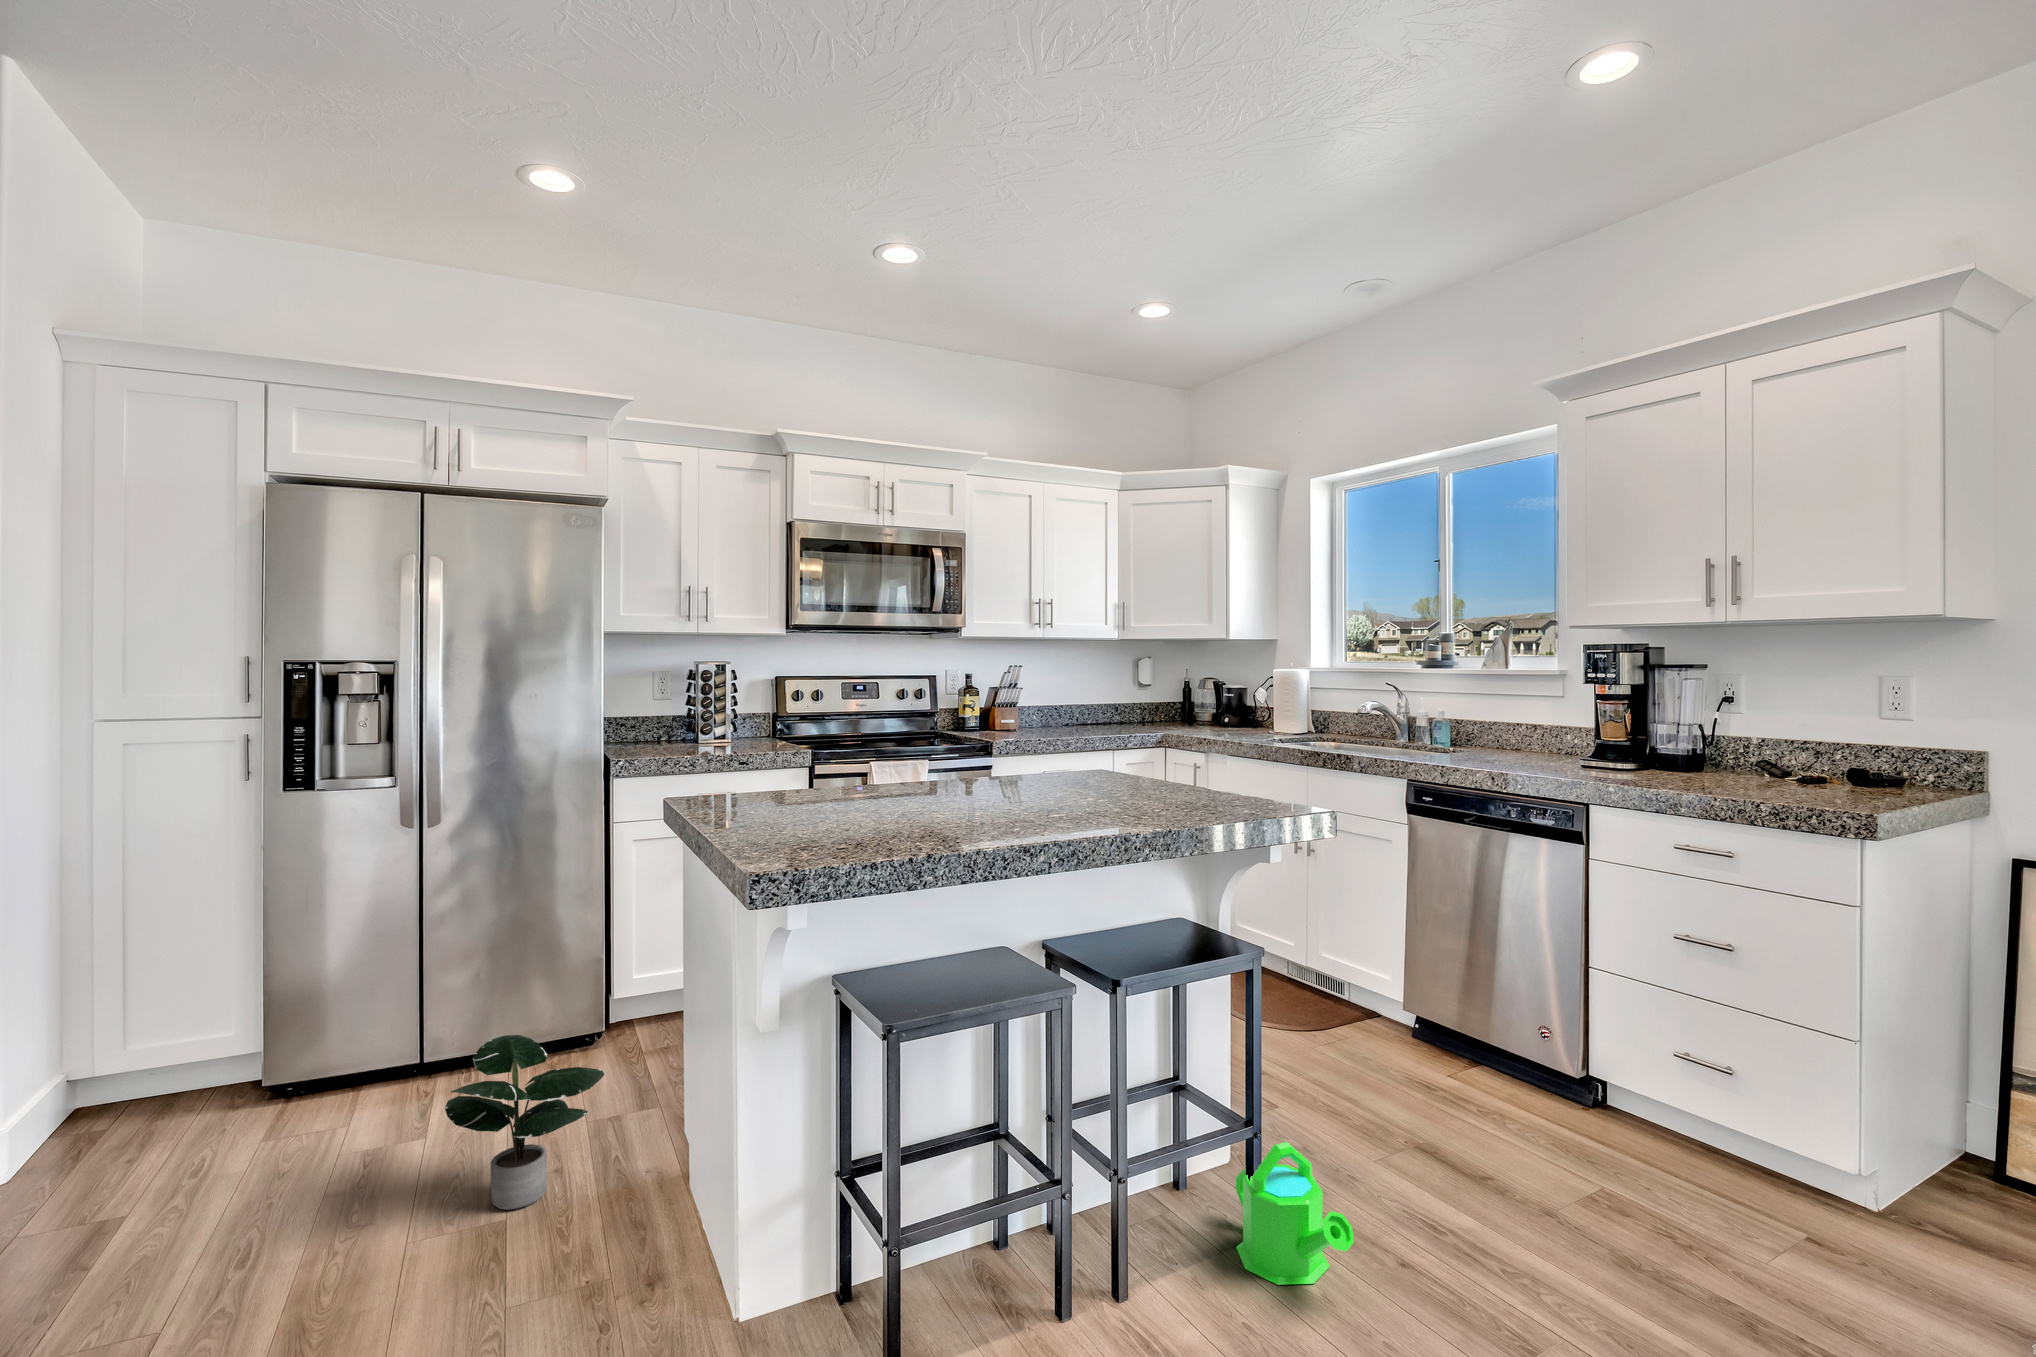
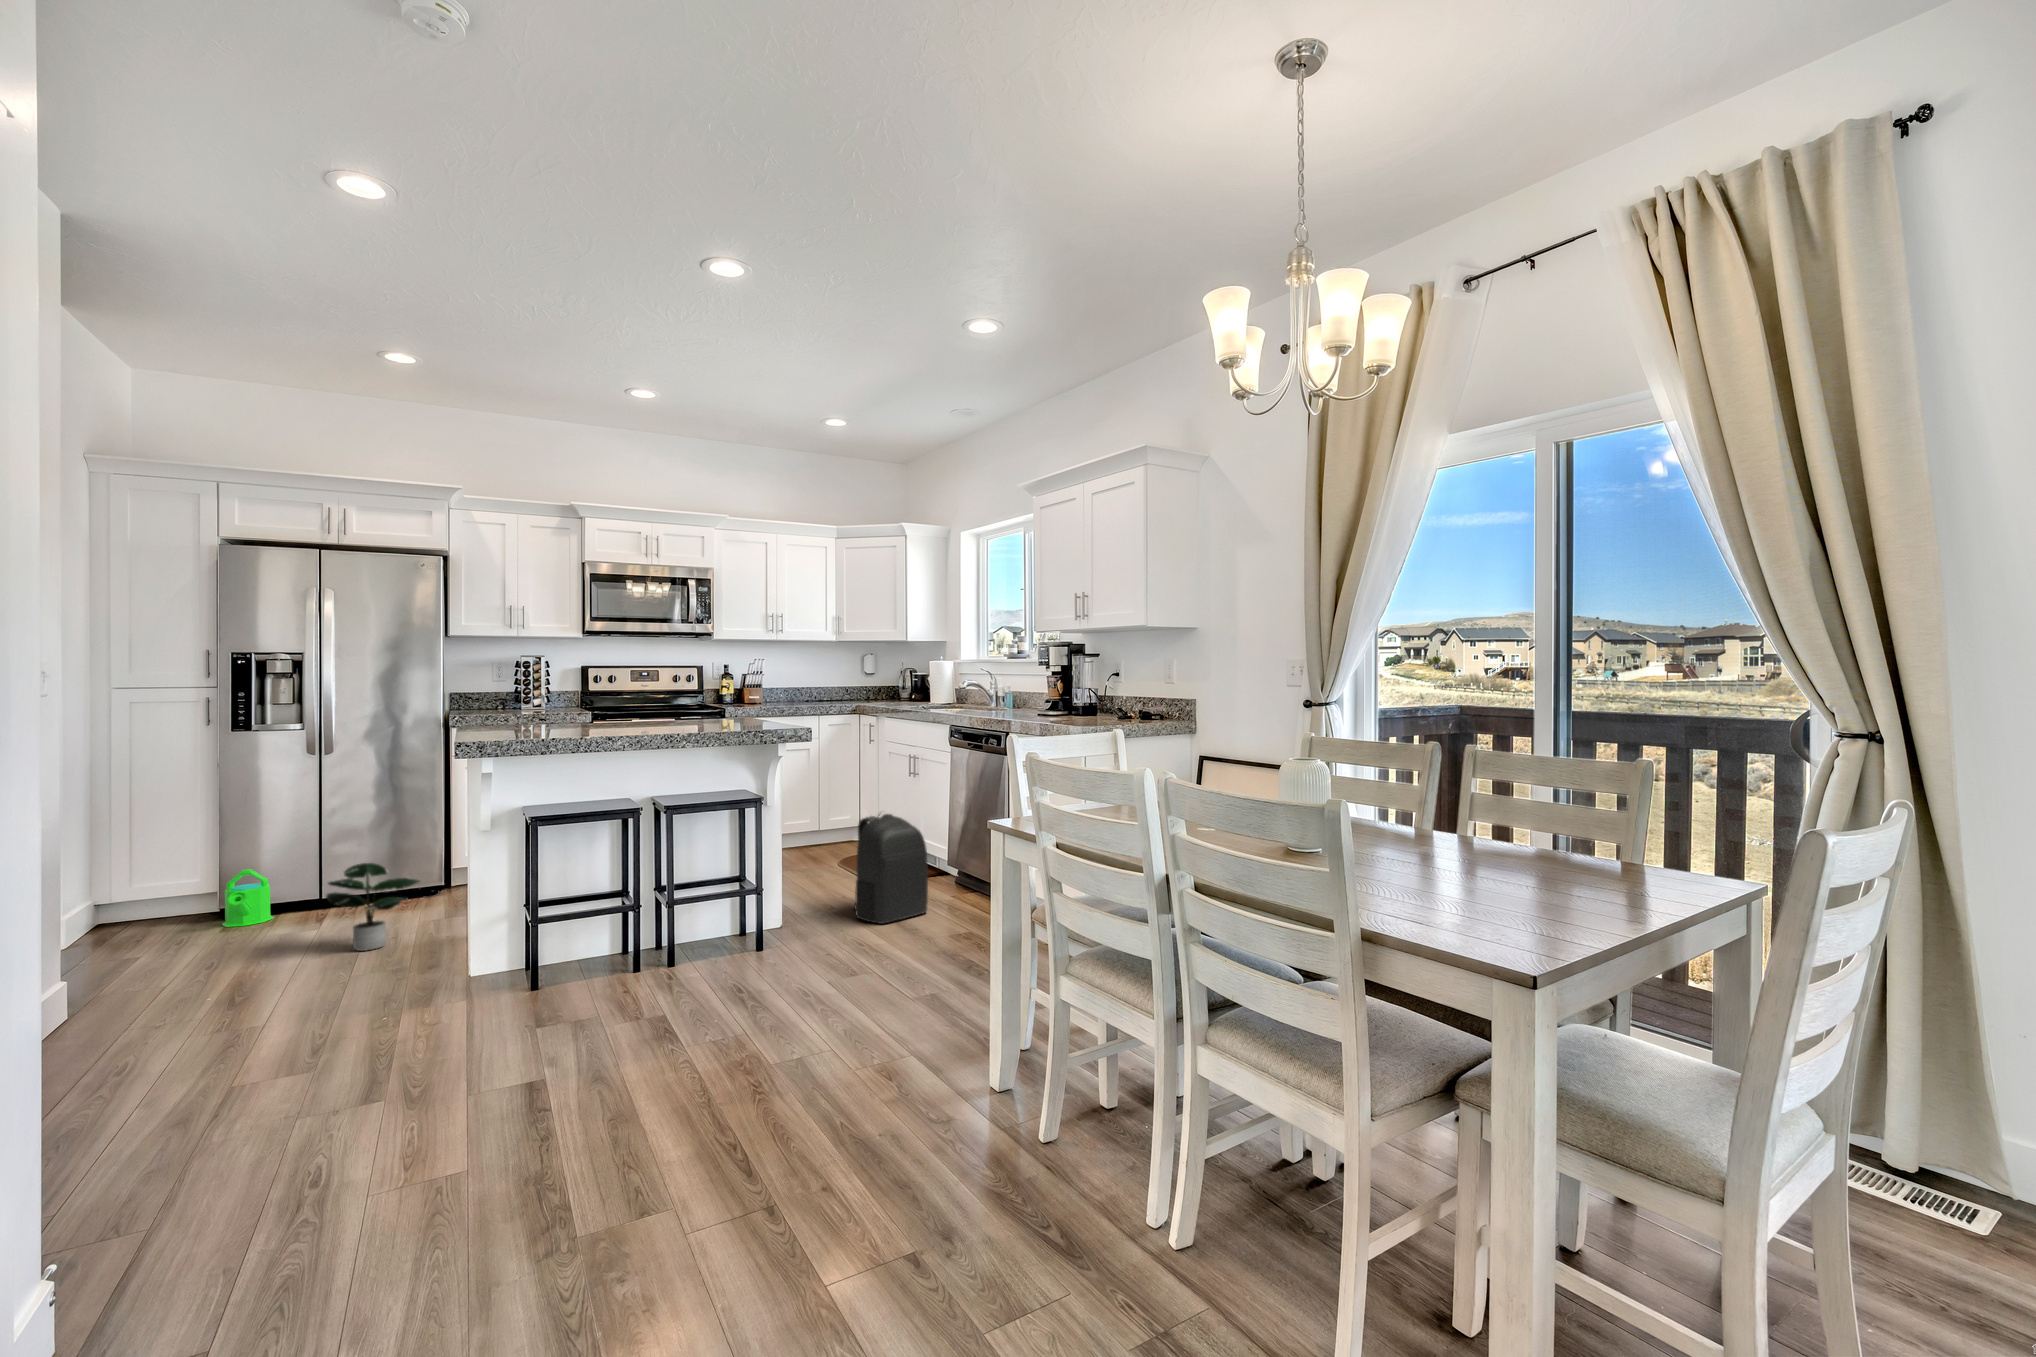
backpack: none [1309,943,1457,1160] -> present [854,814,928,924]
watering can: present [1235,1142,1354,1285] -> present [222,869,274,927]

